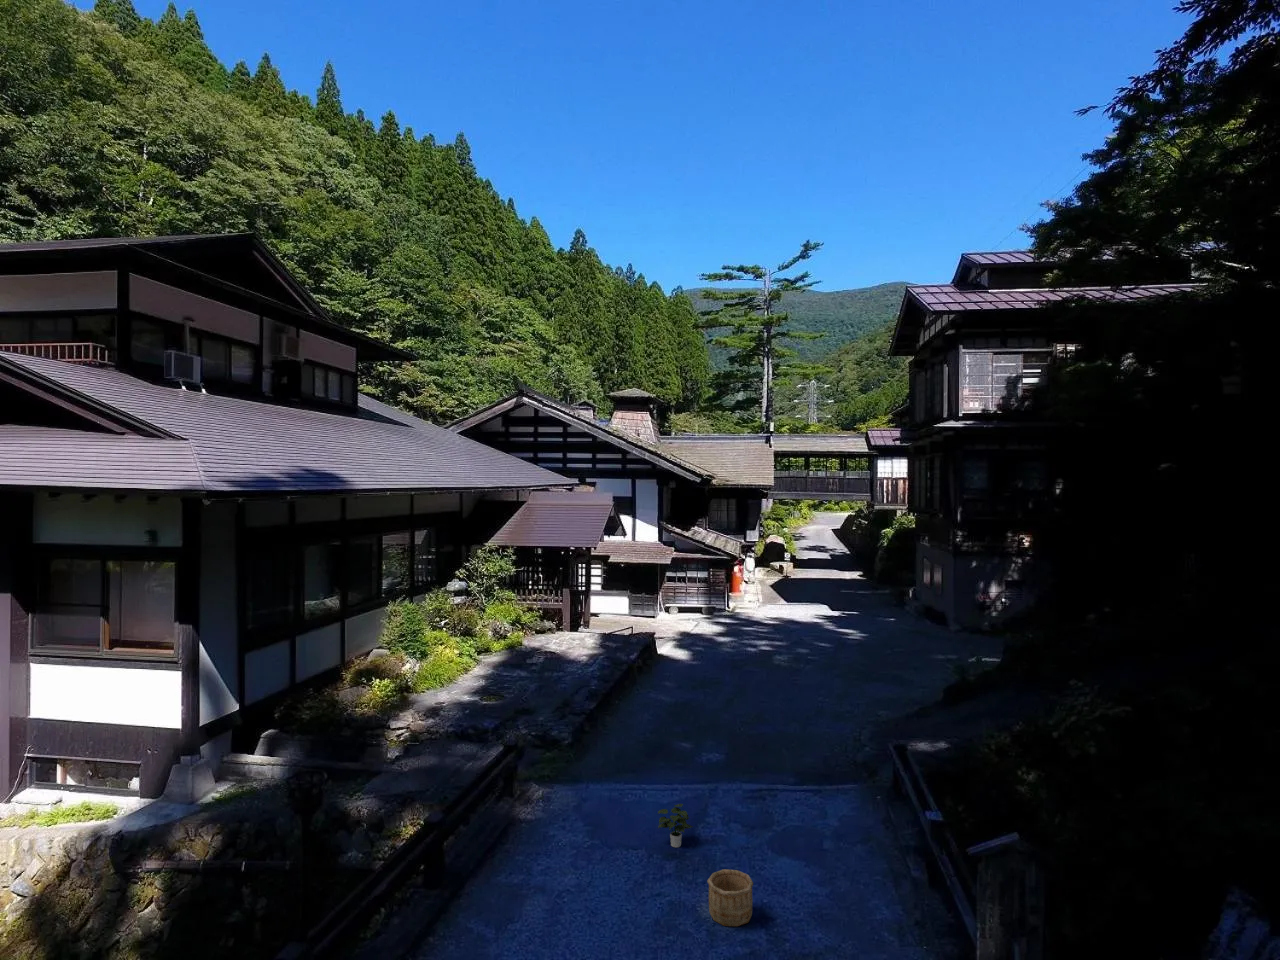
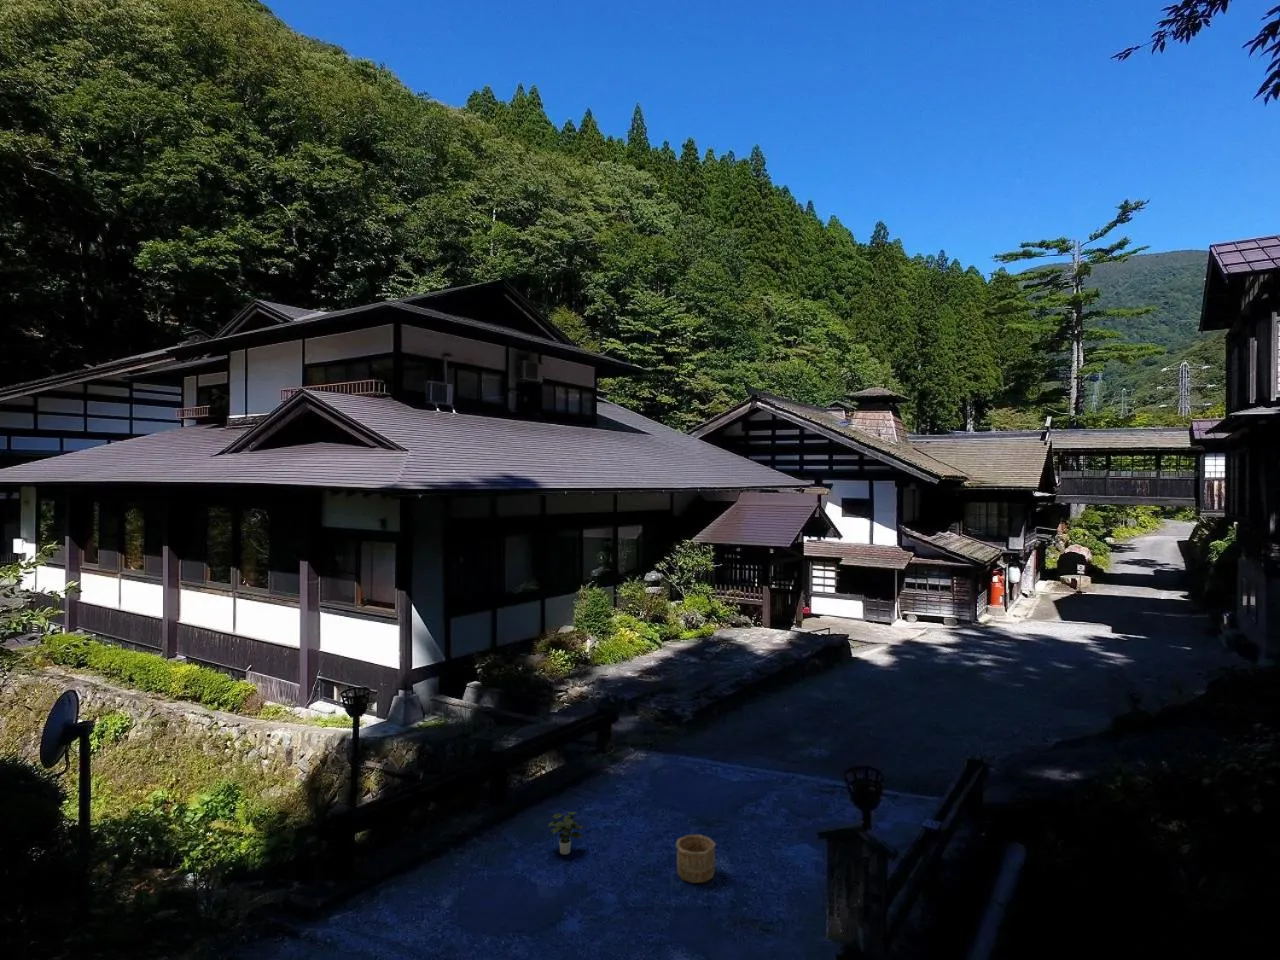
potted plant: present [658,804,693,847] -> present [548,812,583,855]

